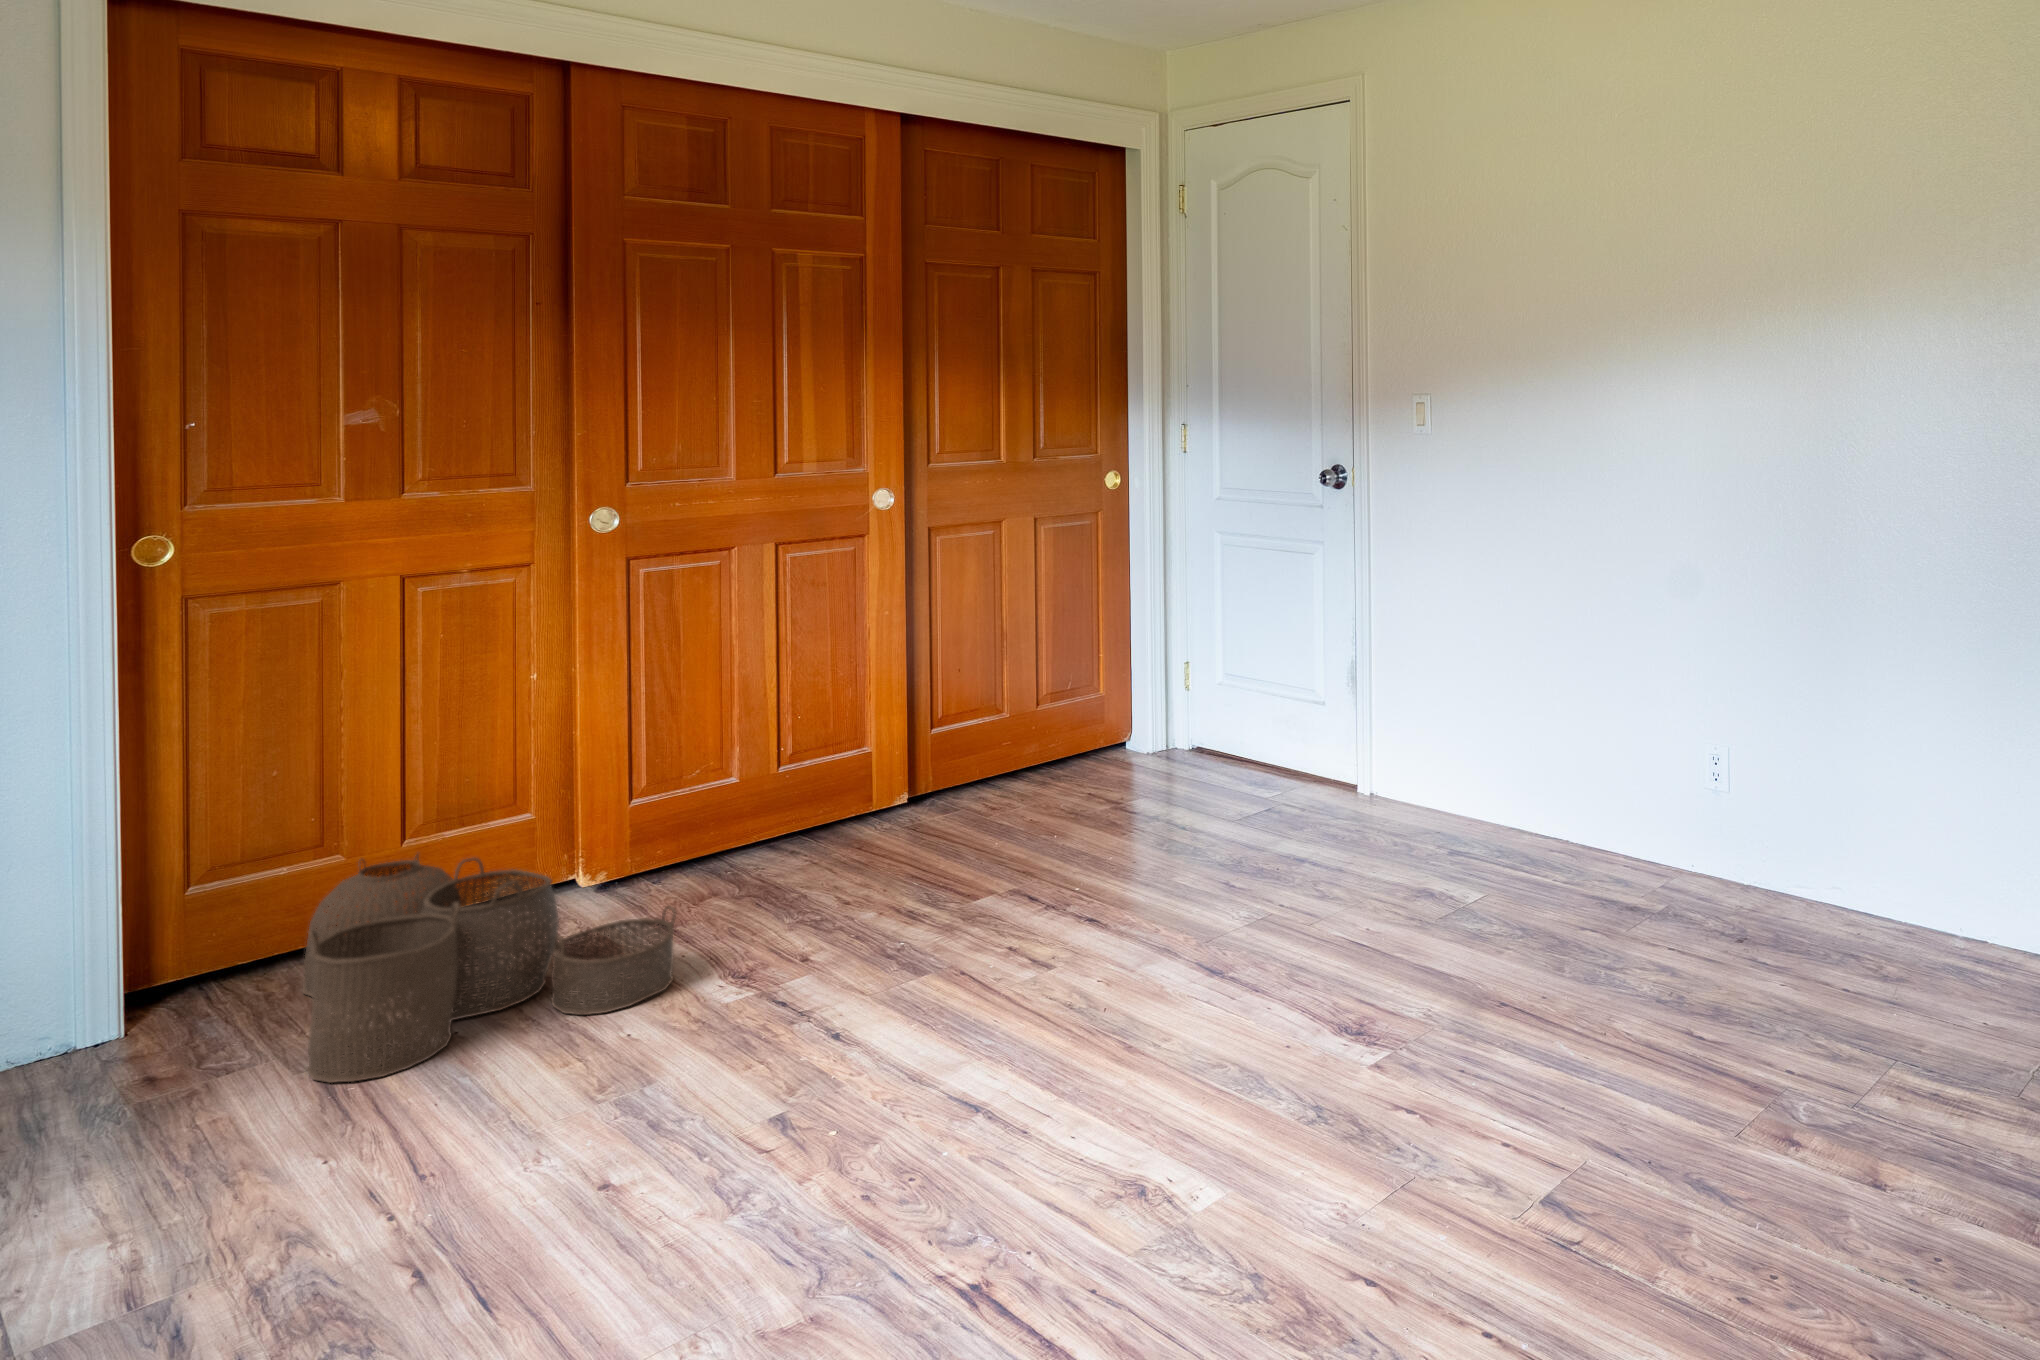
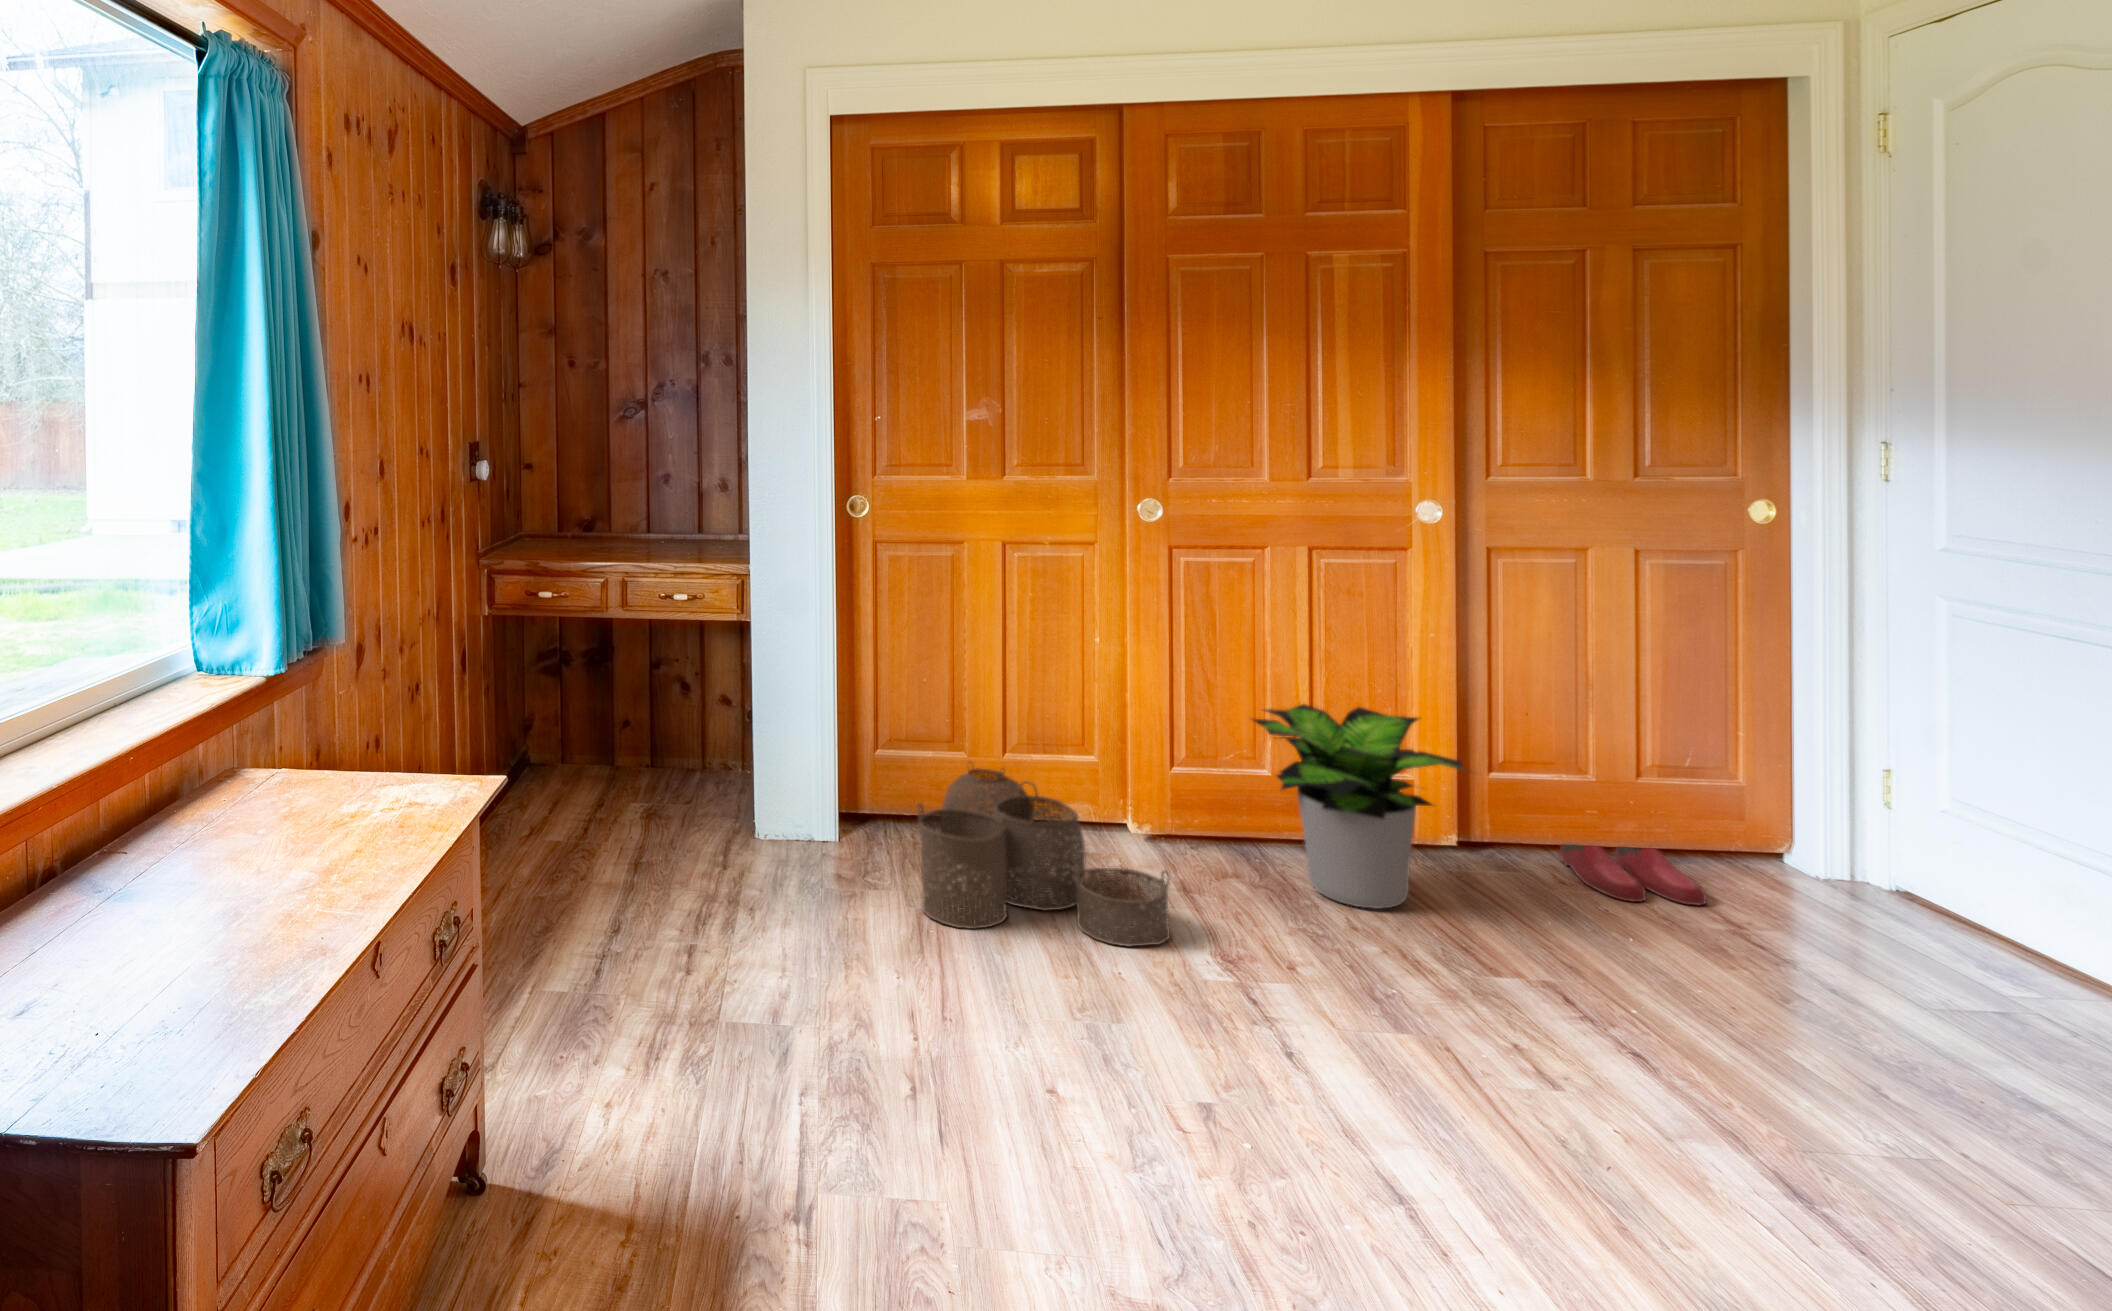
potted plant: none [742,688,955,884] -> present [1252,704,1463,909]
slippers: none [983,762,1086,809] -> present [1560,844,1706,905]

